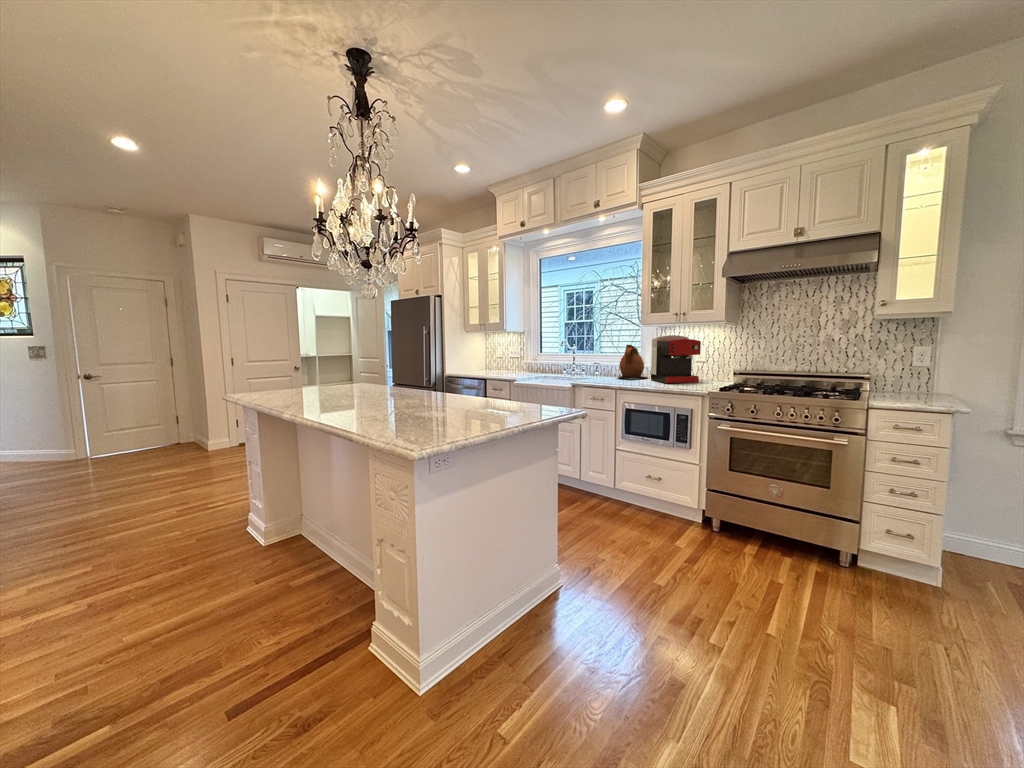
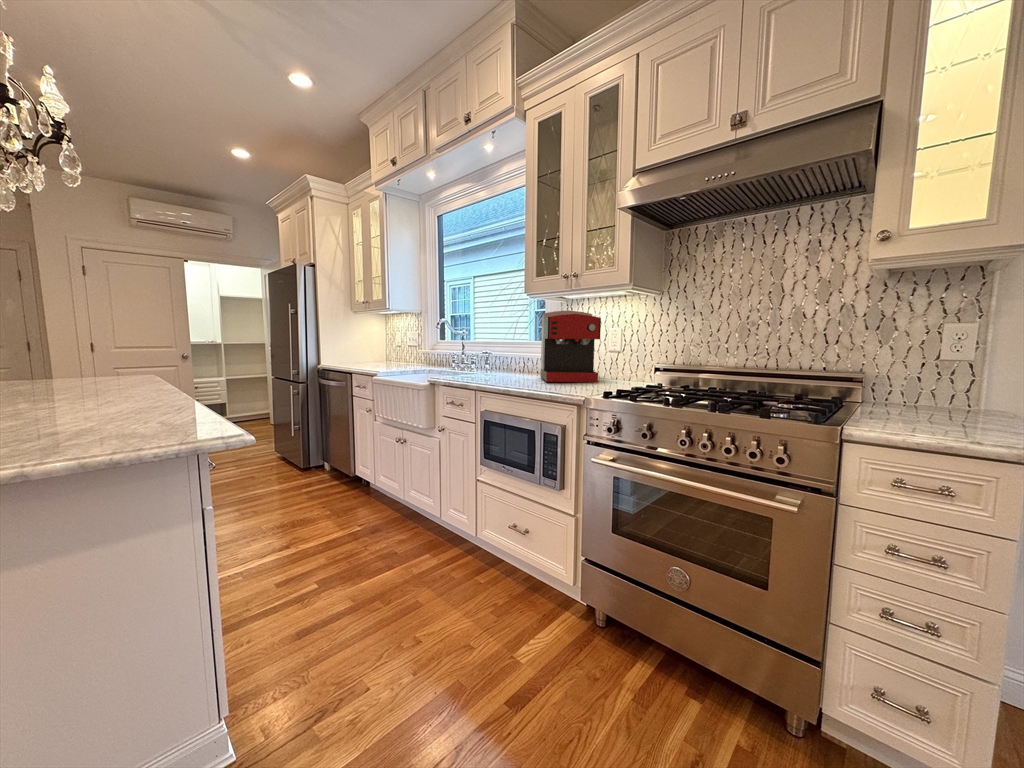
ceramic pitcher: present [619,345,648,379] -> none [501,325,544,376]

